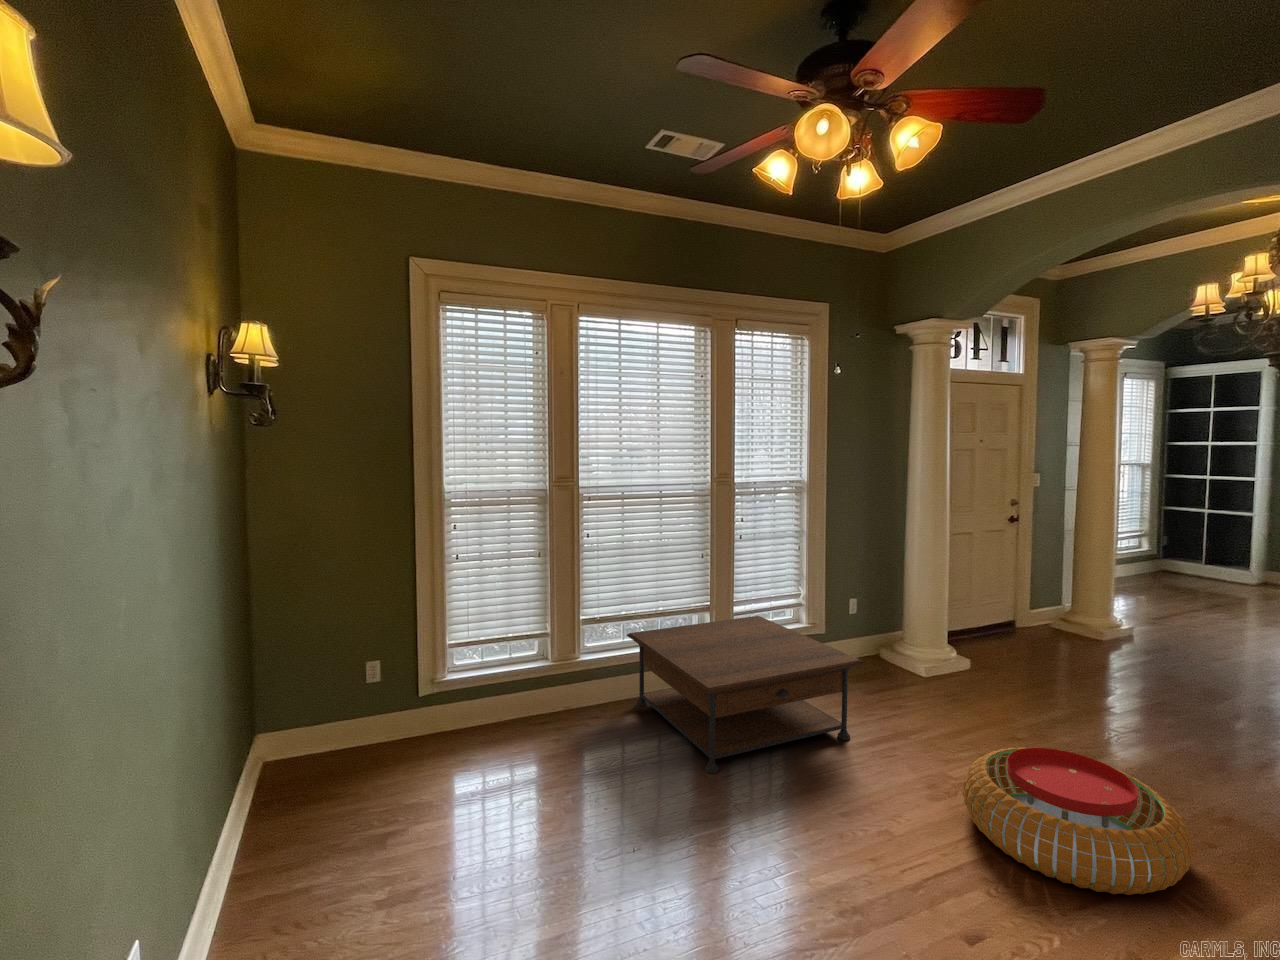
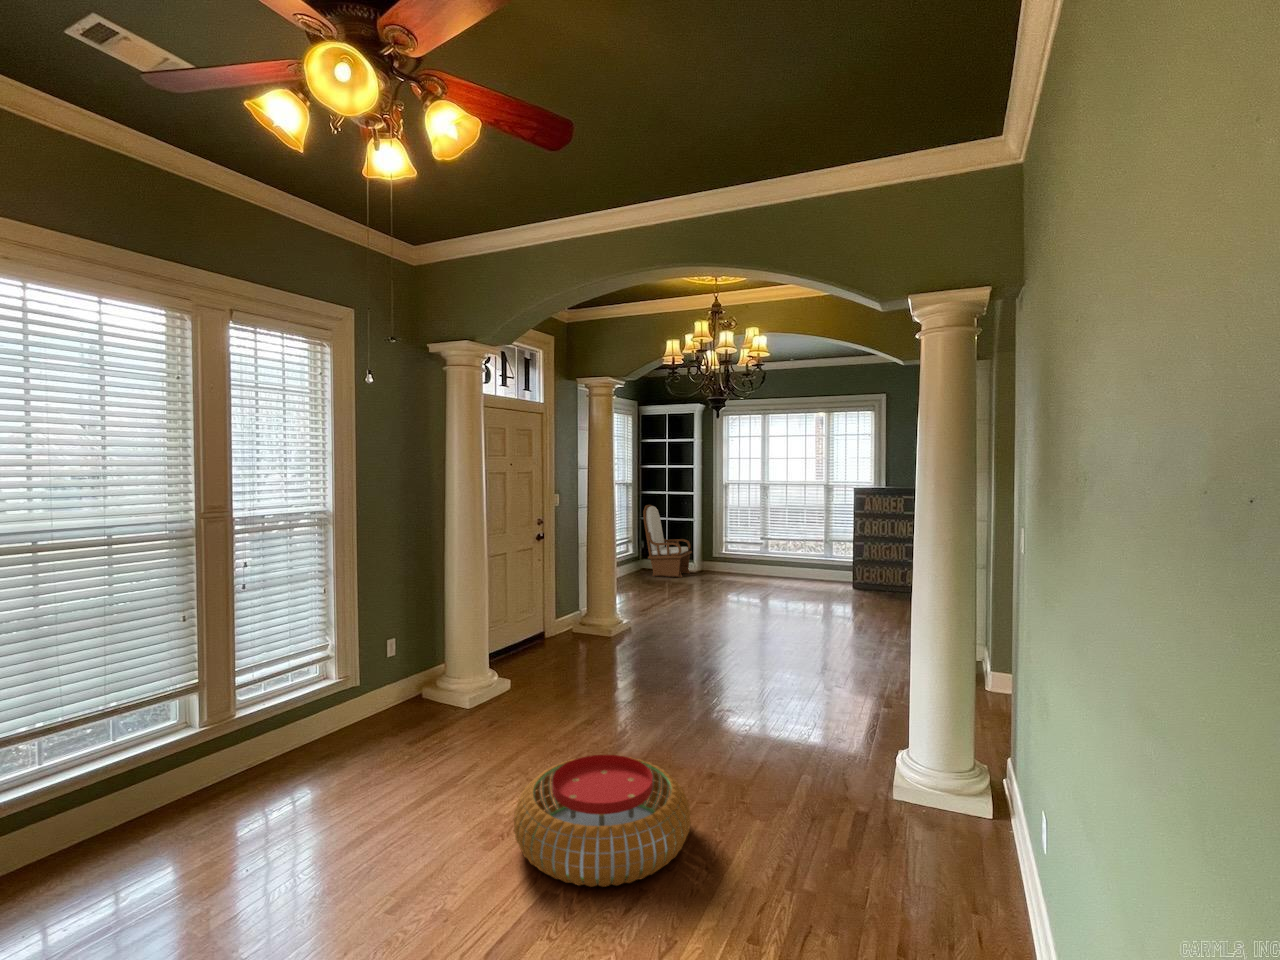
armchair: none [1165,491,1247,588] -> present [643,505,692,578]
coffee table: present [627,616,864,773] -> none [46,683,407,925]

